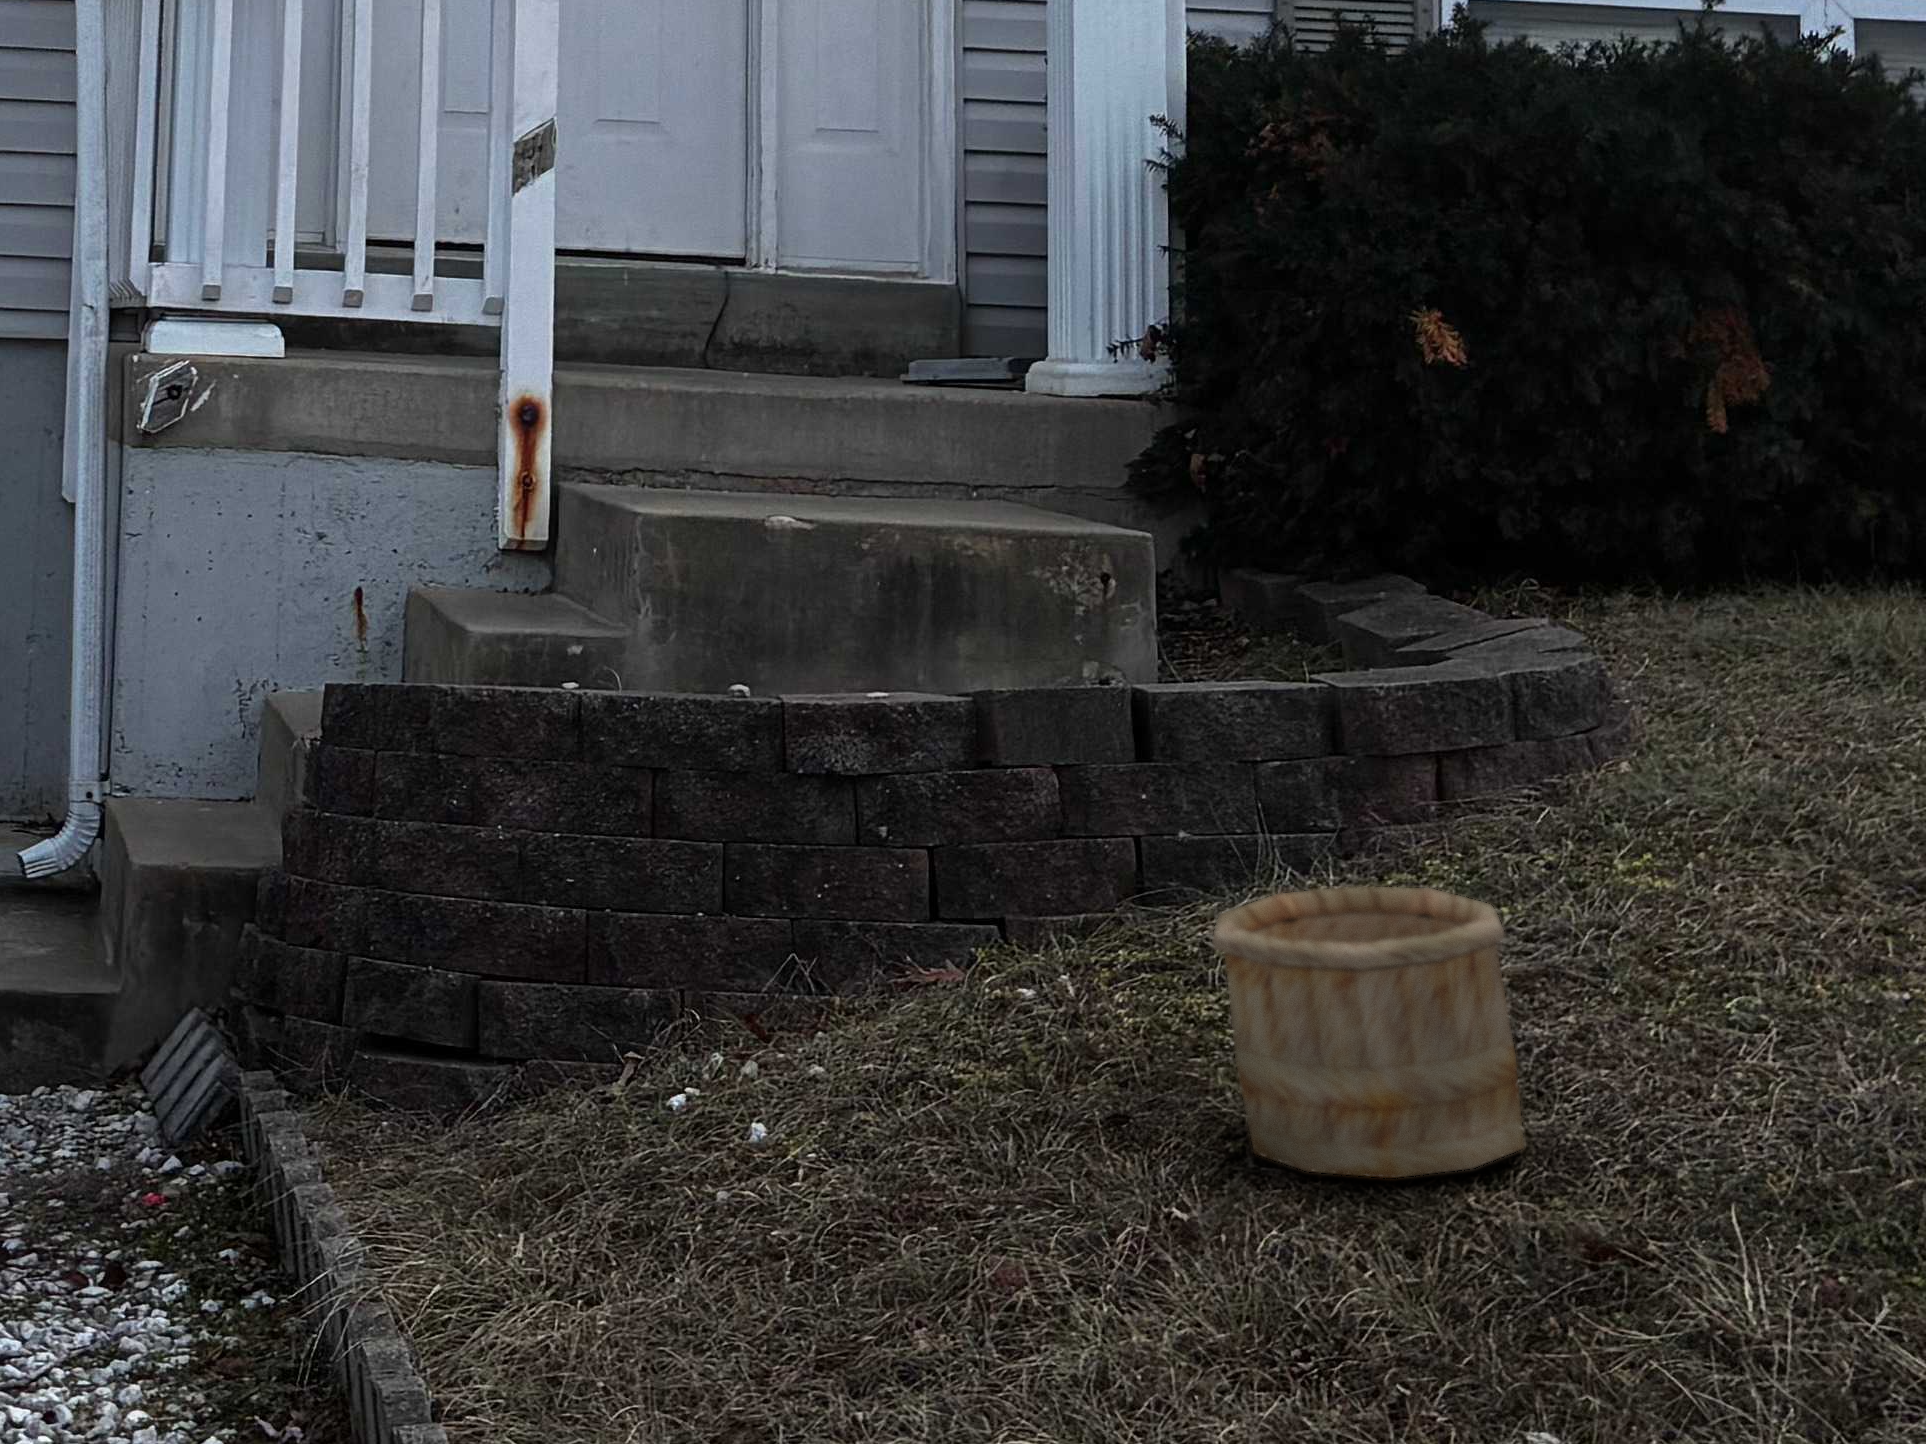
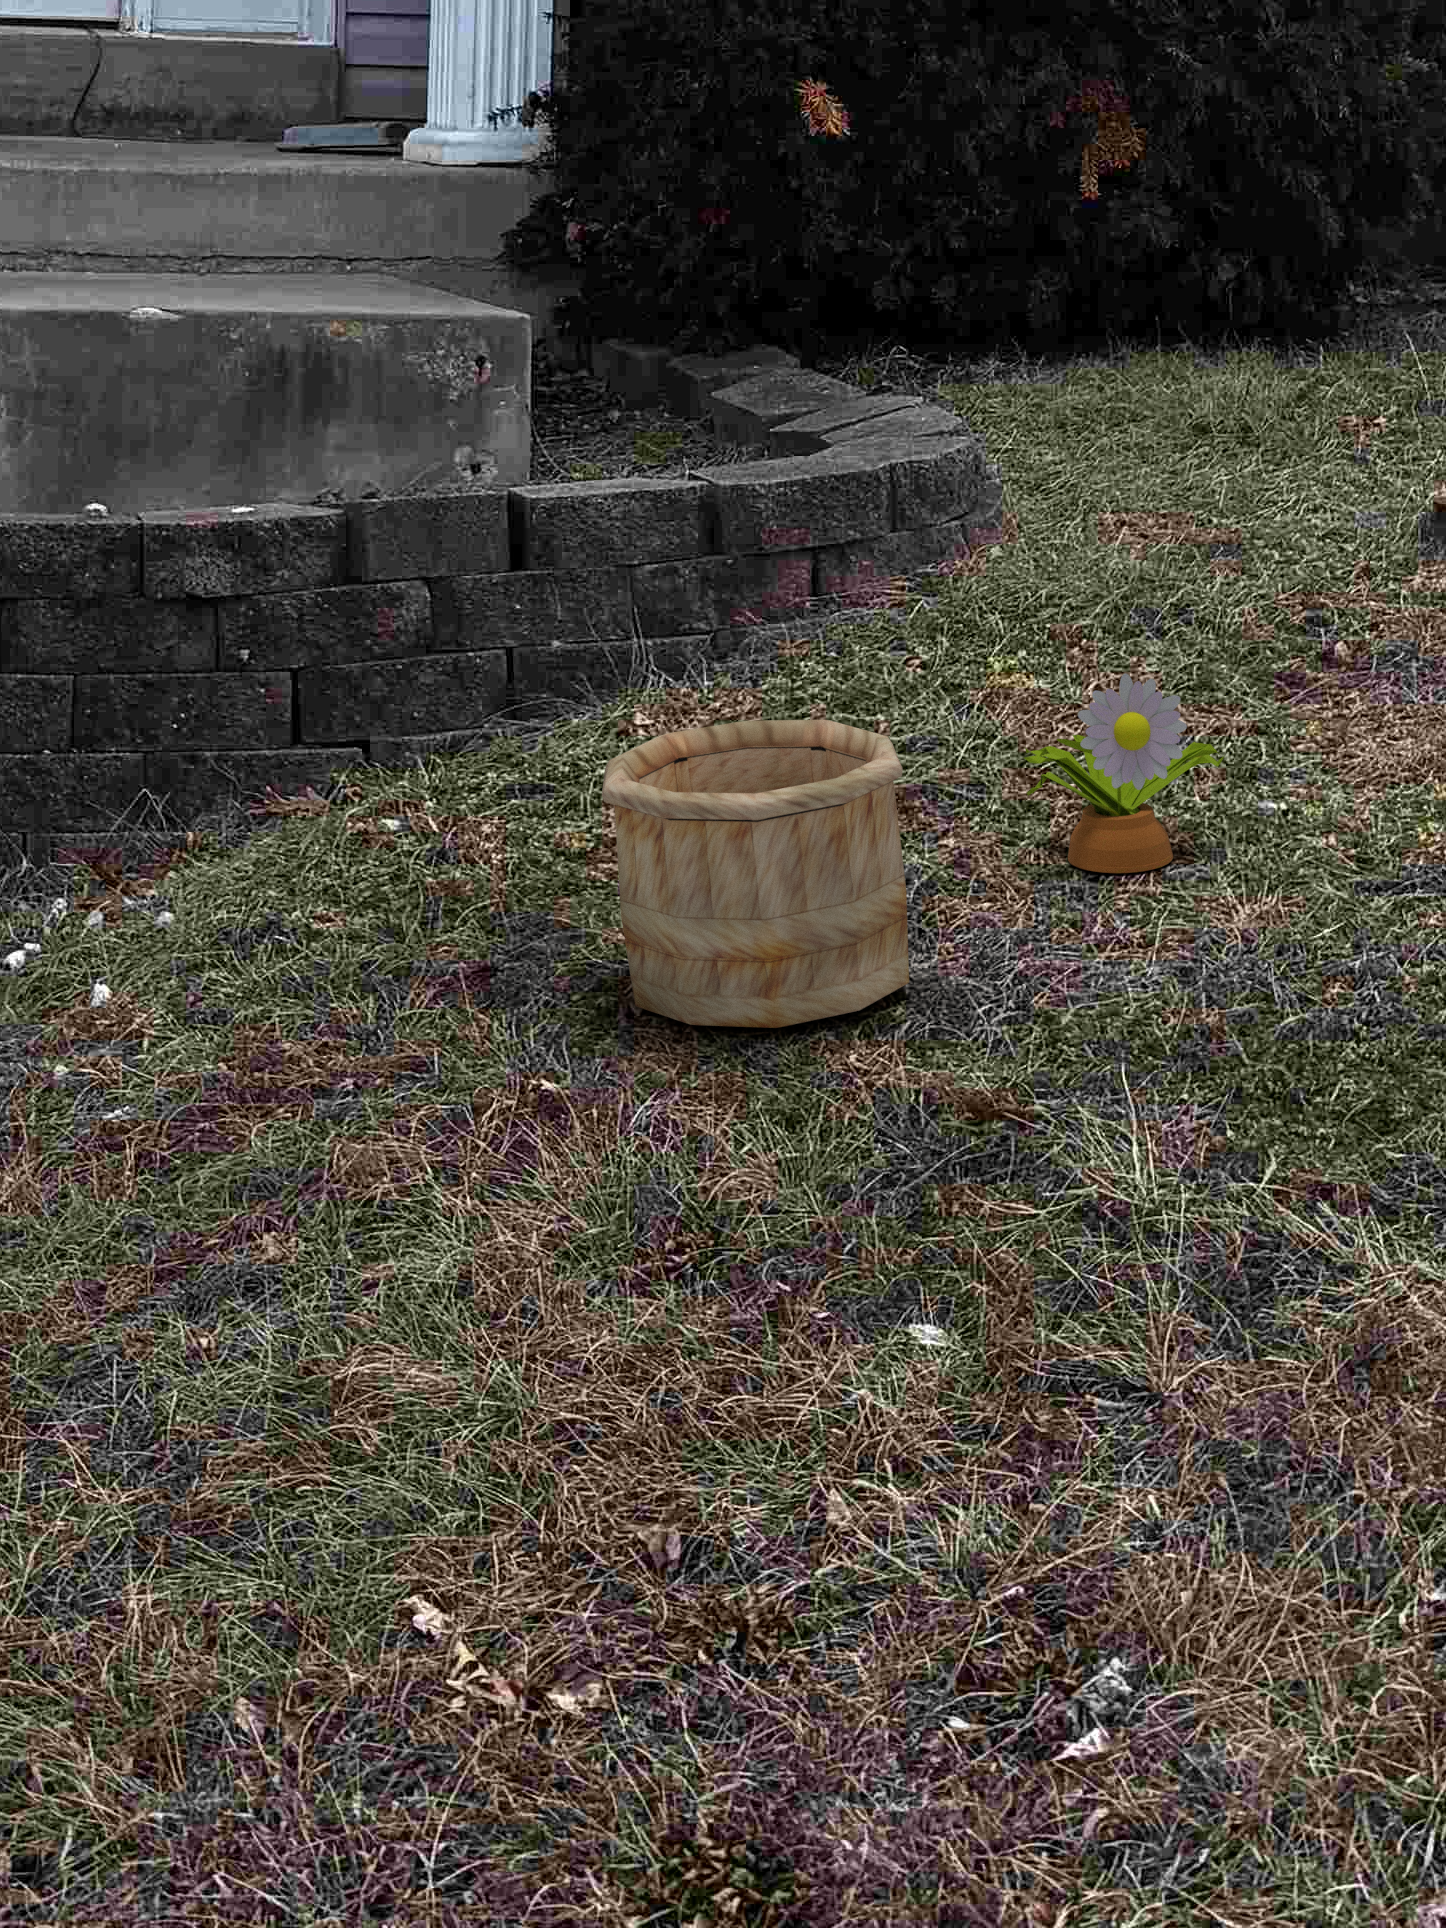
decorative plant: none [1643,865,1852,1071] -> present [1024,673,1224,873]

